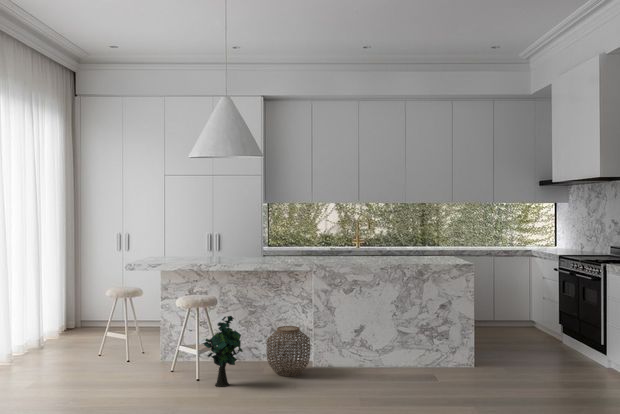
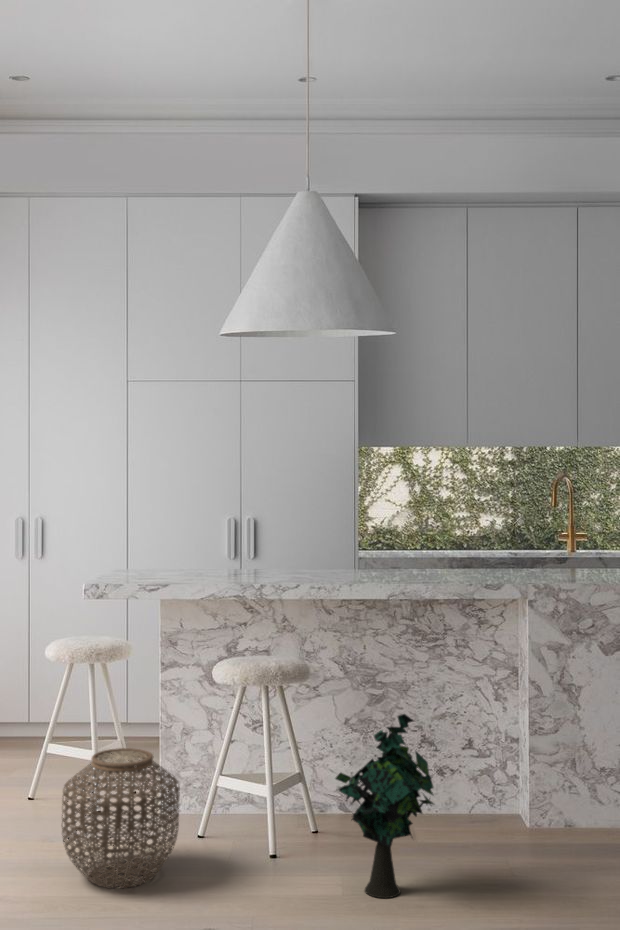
woven basket: present [266,326,310,376] -> present [61,748,179,888]

